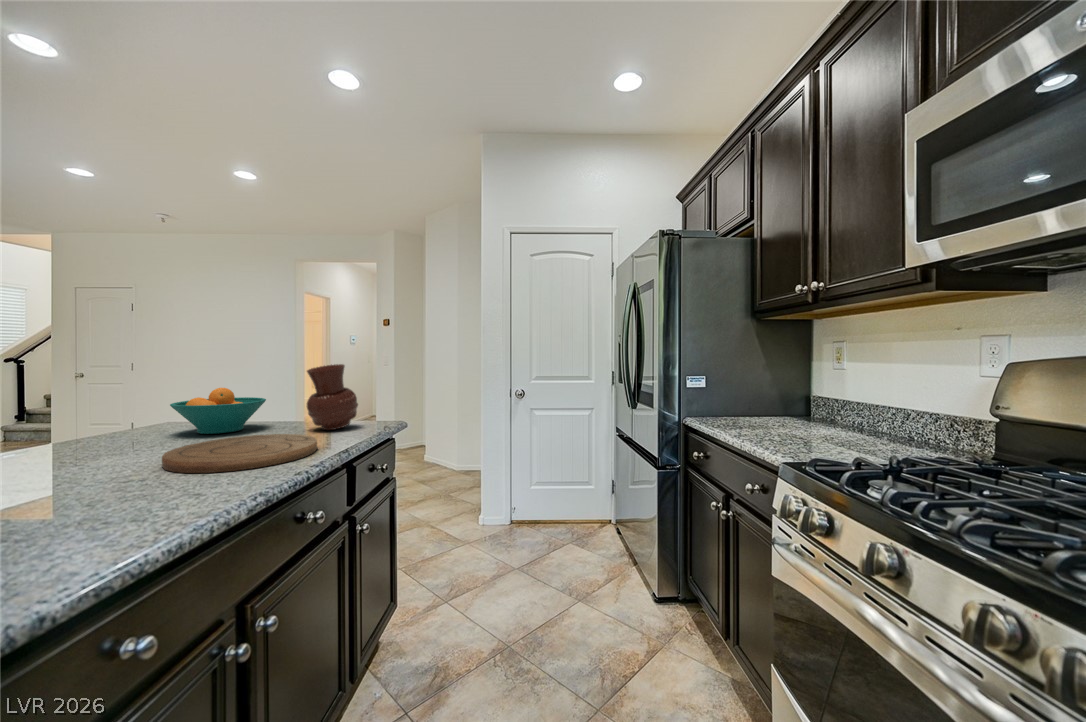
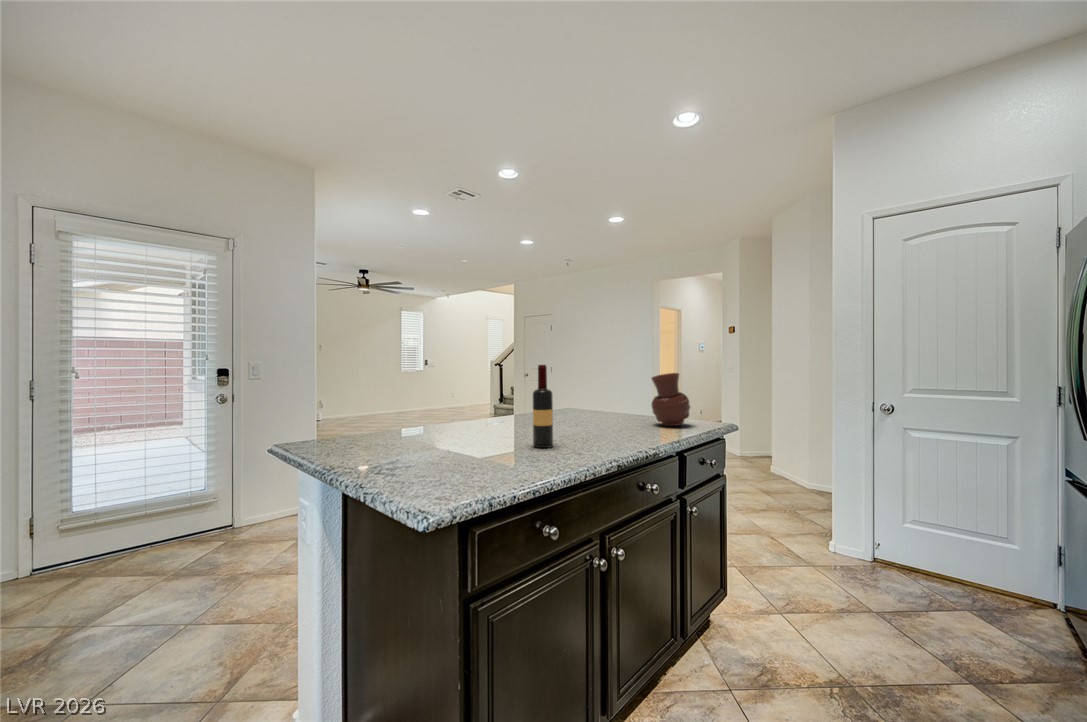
wine bottle: none [66,347,121,500] -> present [533,365,553,448]
fruit bowl: present [170,388,266,434] -> none [572,389,625,420]
cutting board: present [162,434,317,473] -> none [570,424,657,446]

